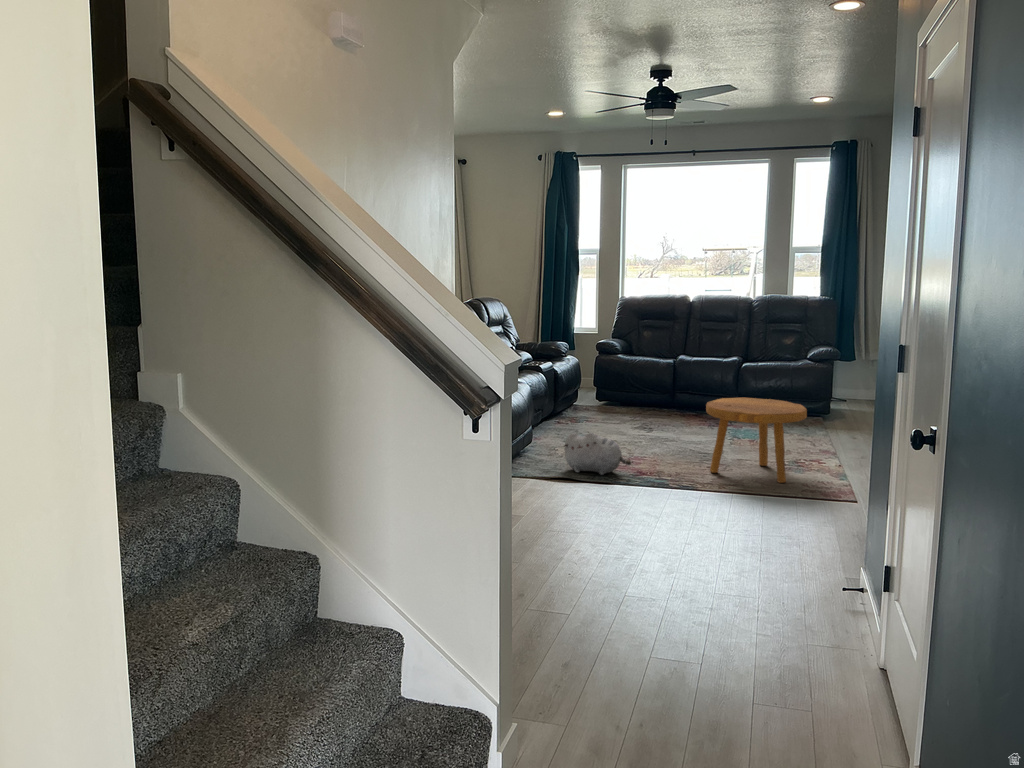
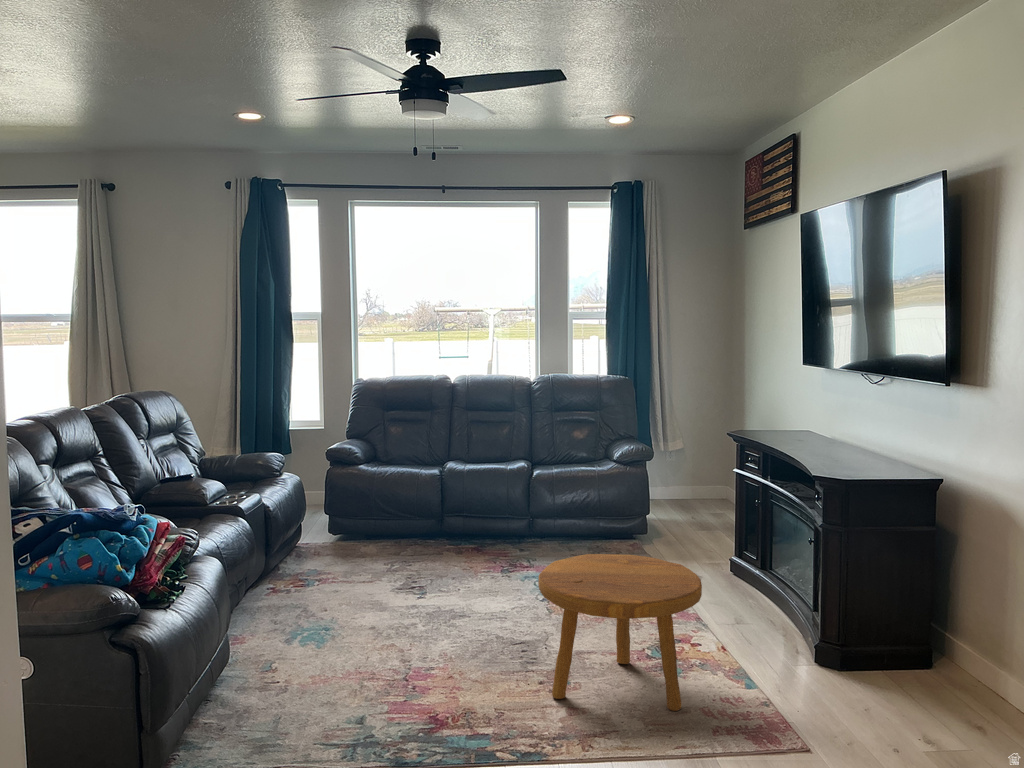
plush toy: present [564,433,631,475] -> none [290,660,423,742]

